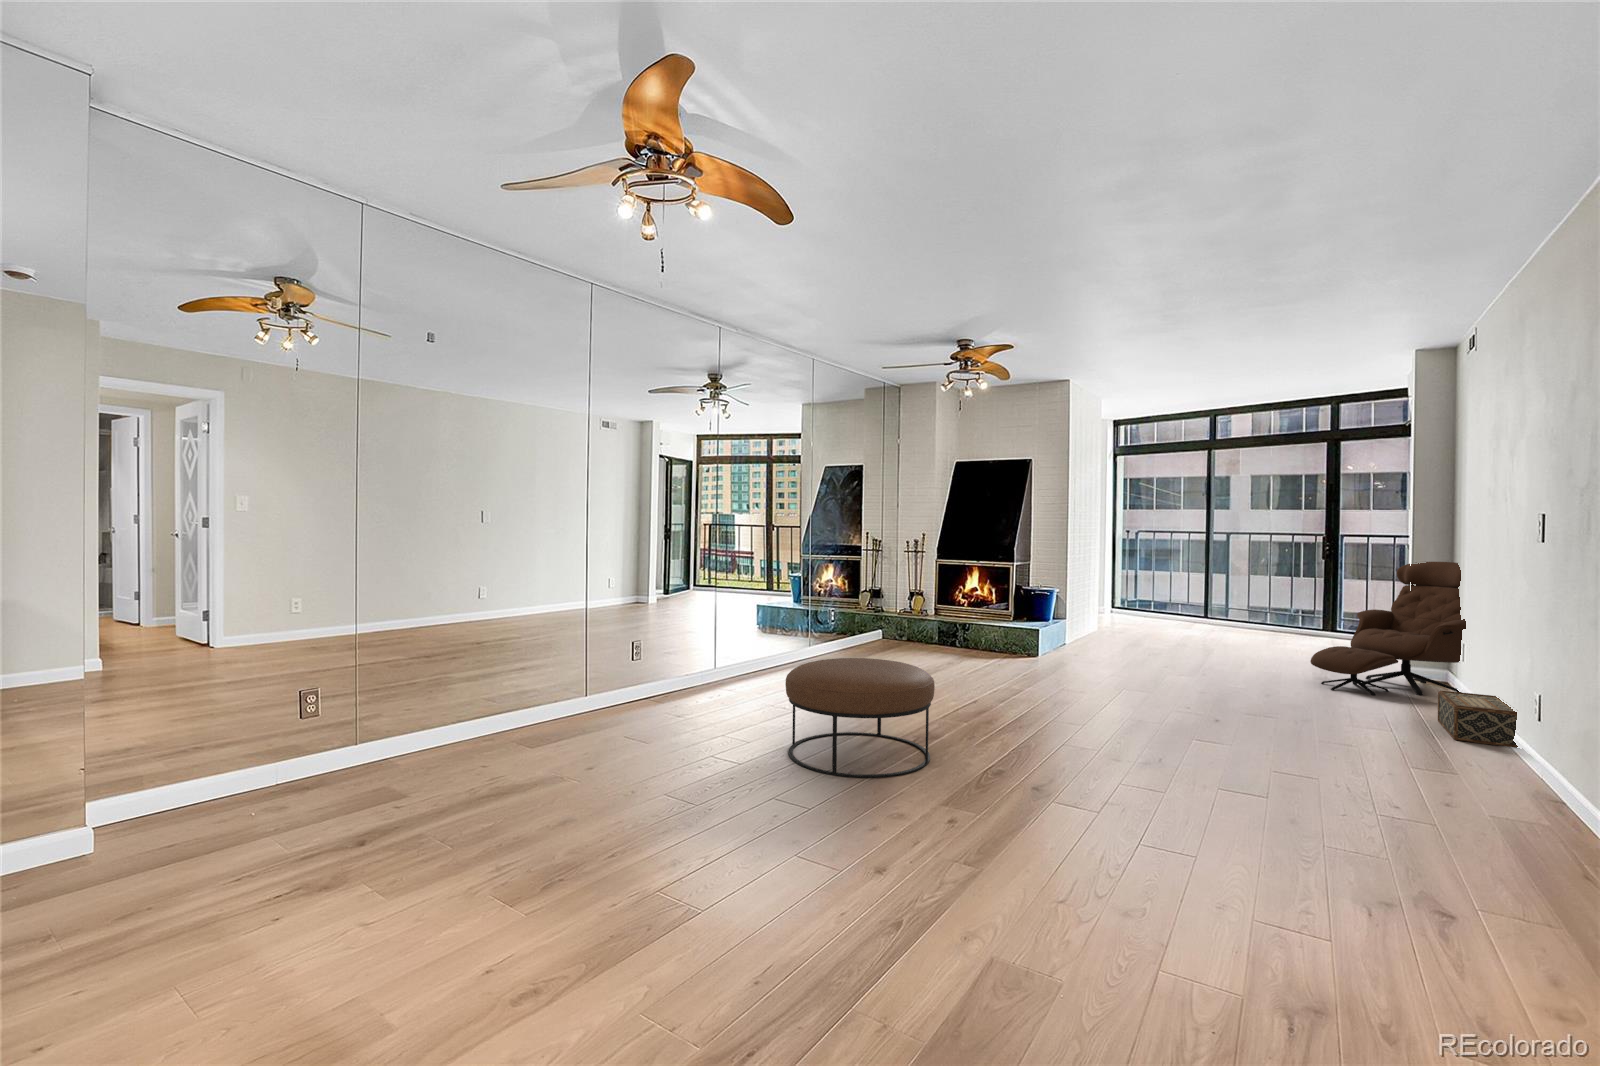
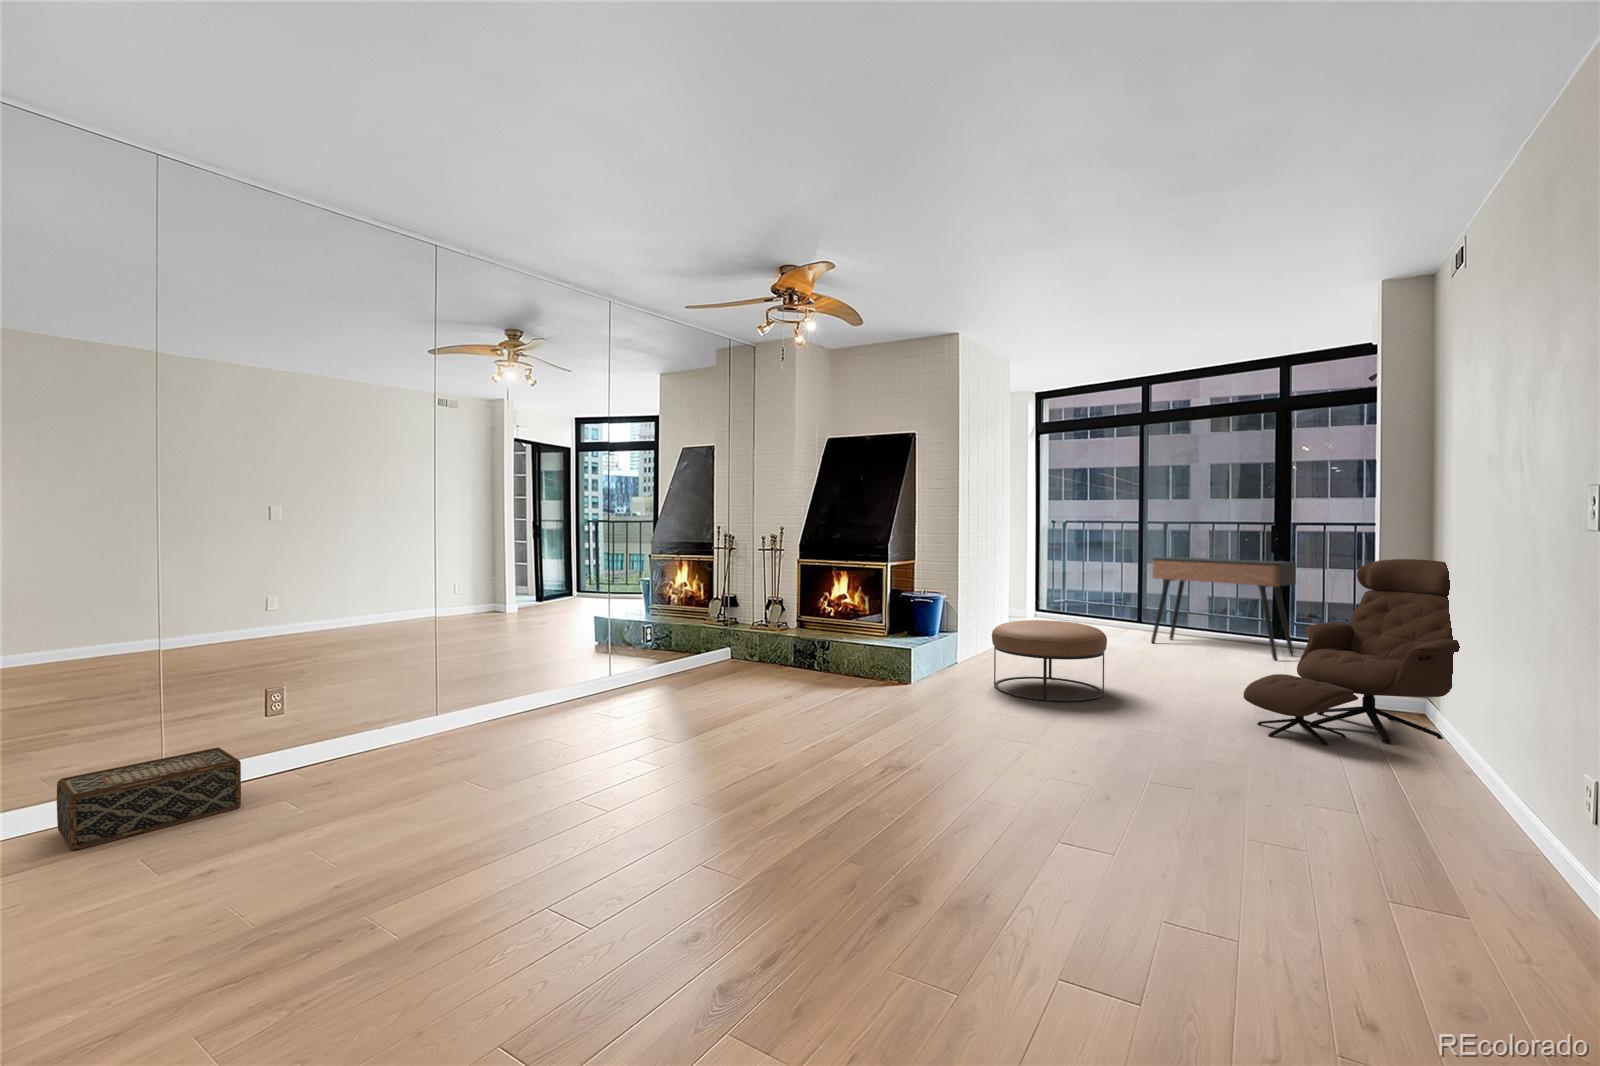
console table: none [1219,562,1344,646] -> present [1151,557,1296,660]
ottoman: present [785,658,935,778] -> present [992,620,1107,702]
woven basket: present [1438,691,1518,748] -> present [57,748,241,850]

